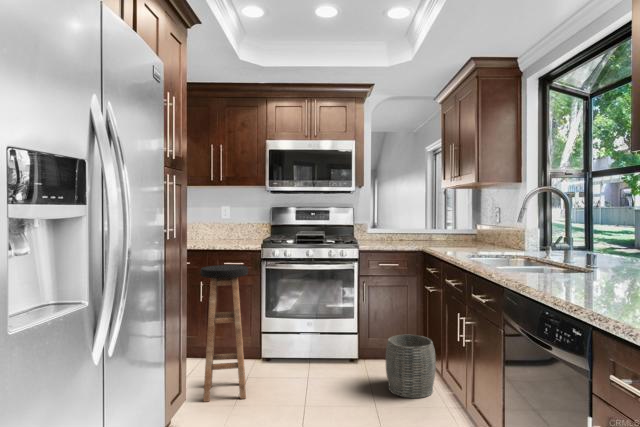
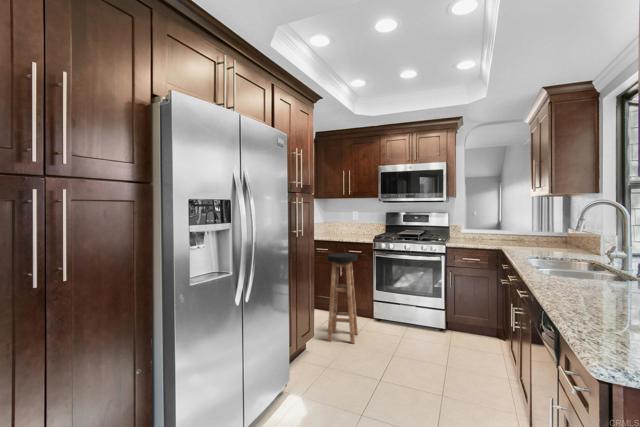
woven basket: present [386,335,436,398] -> none [459,315,502,366]

